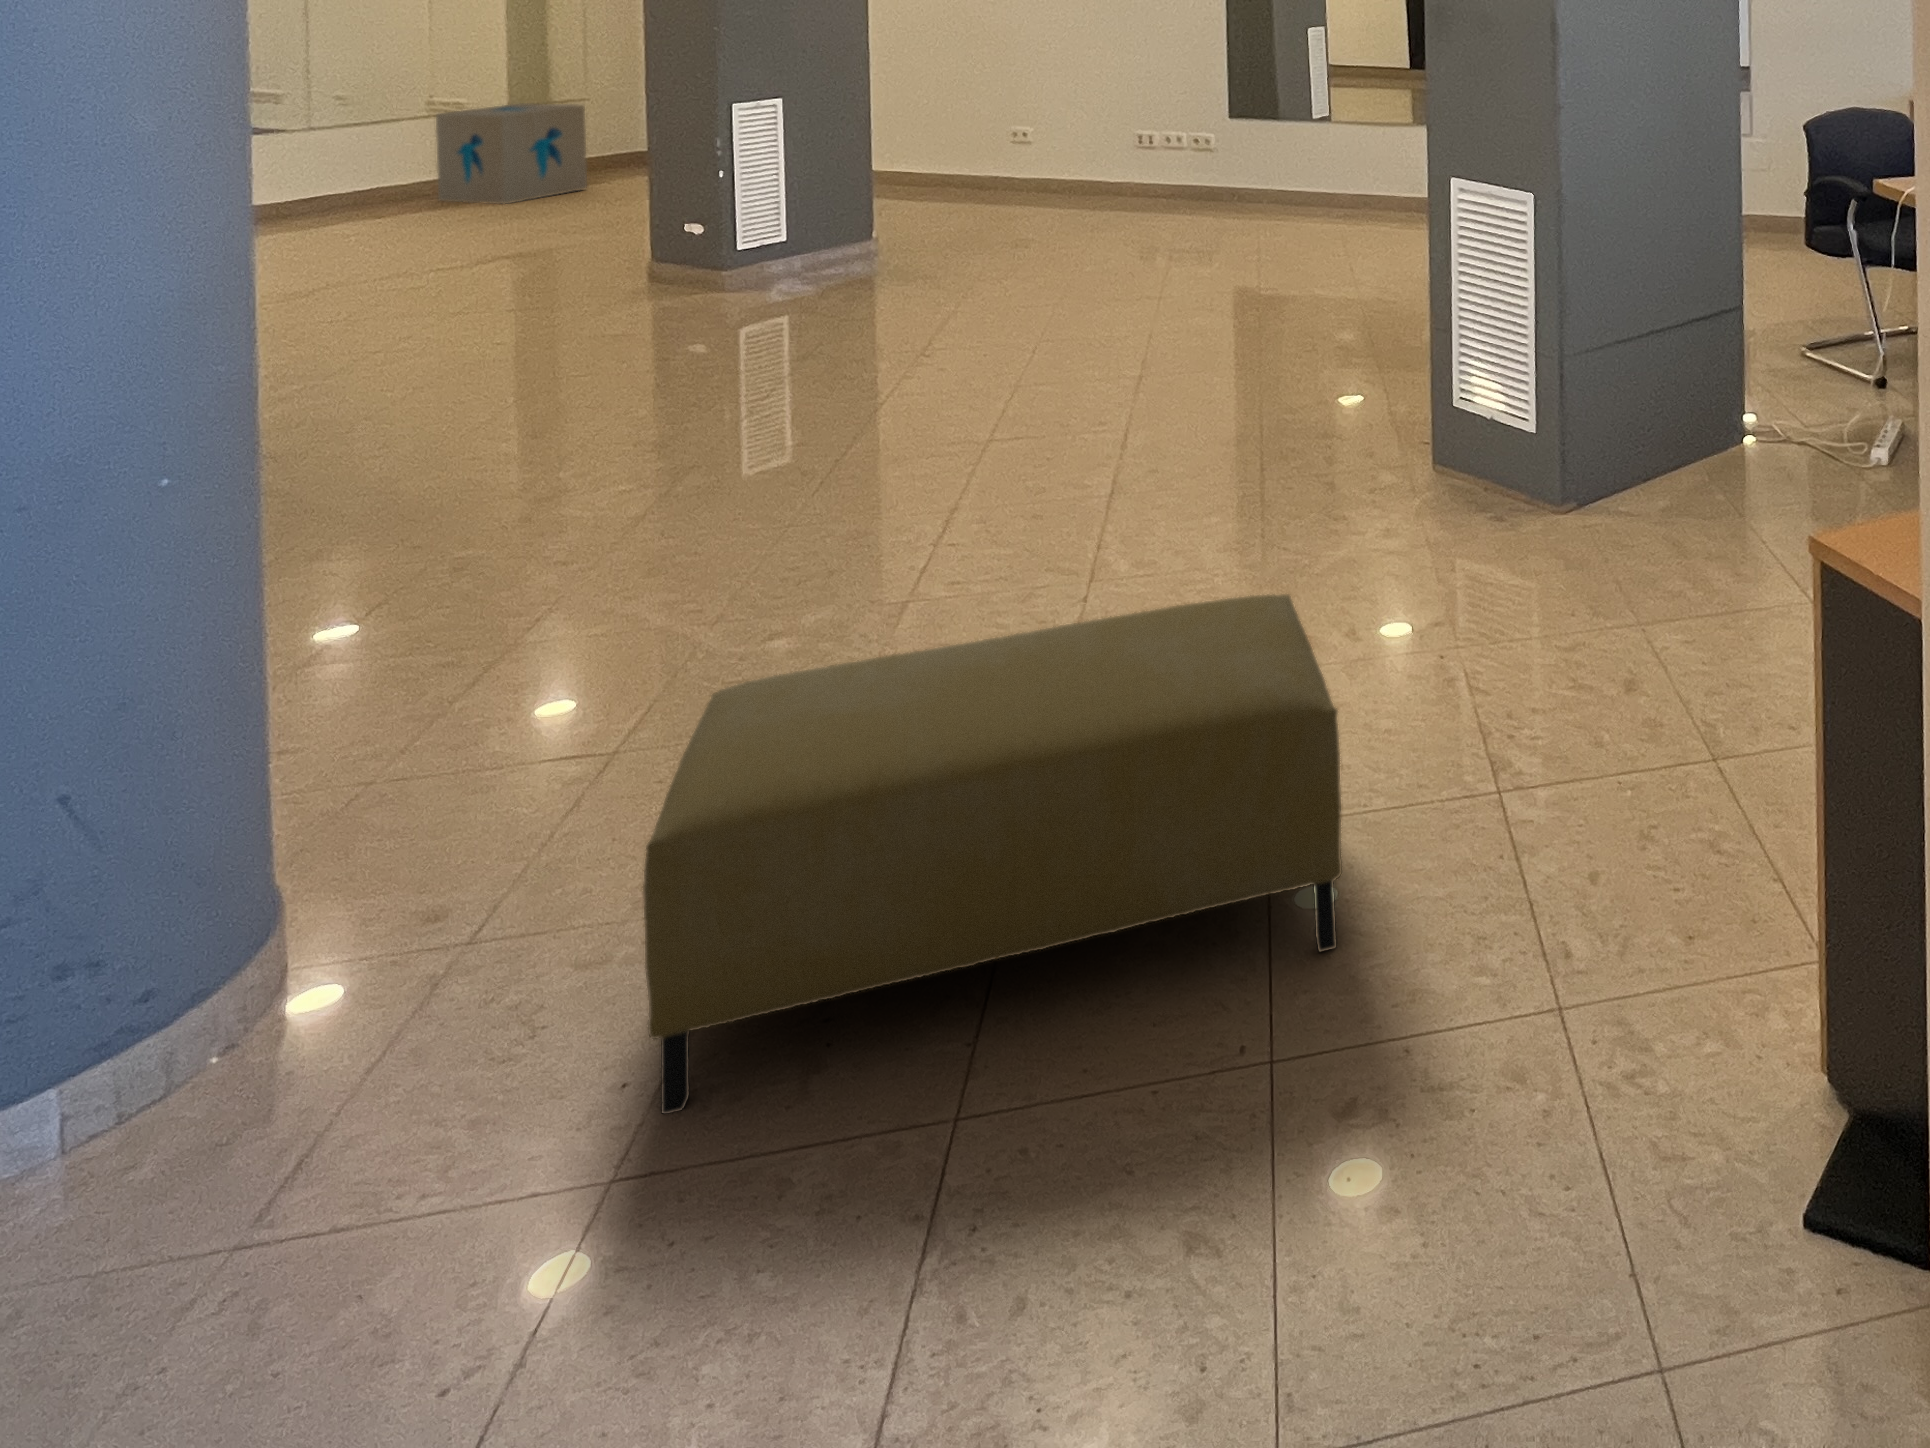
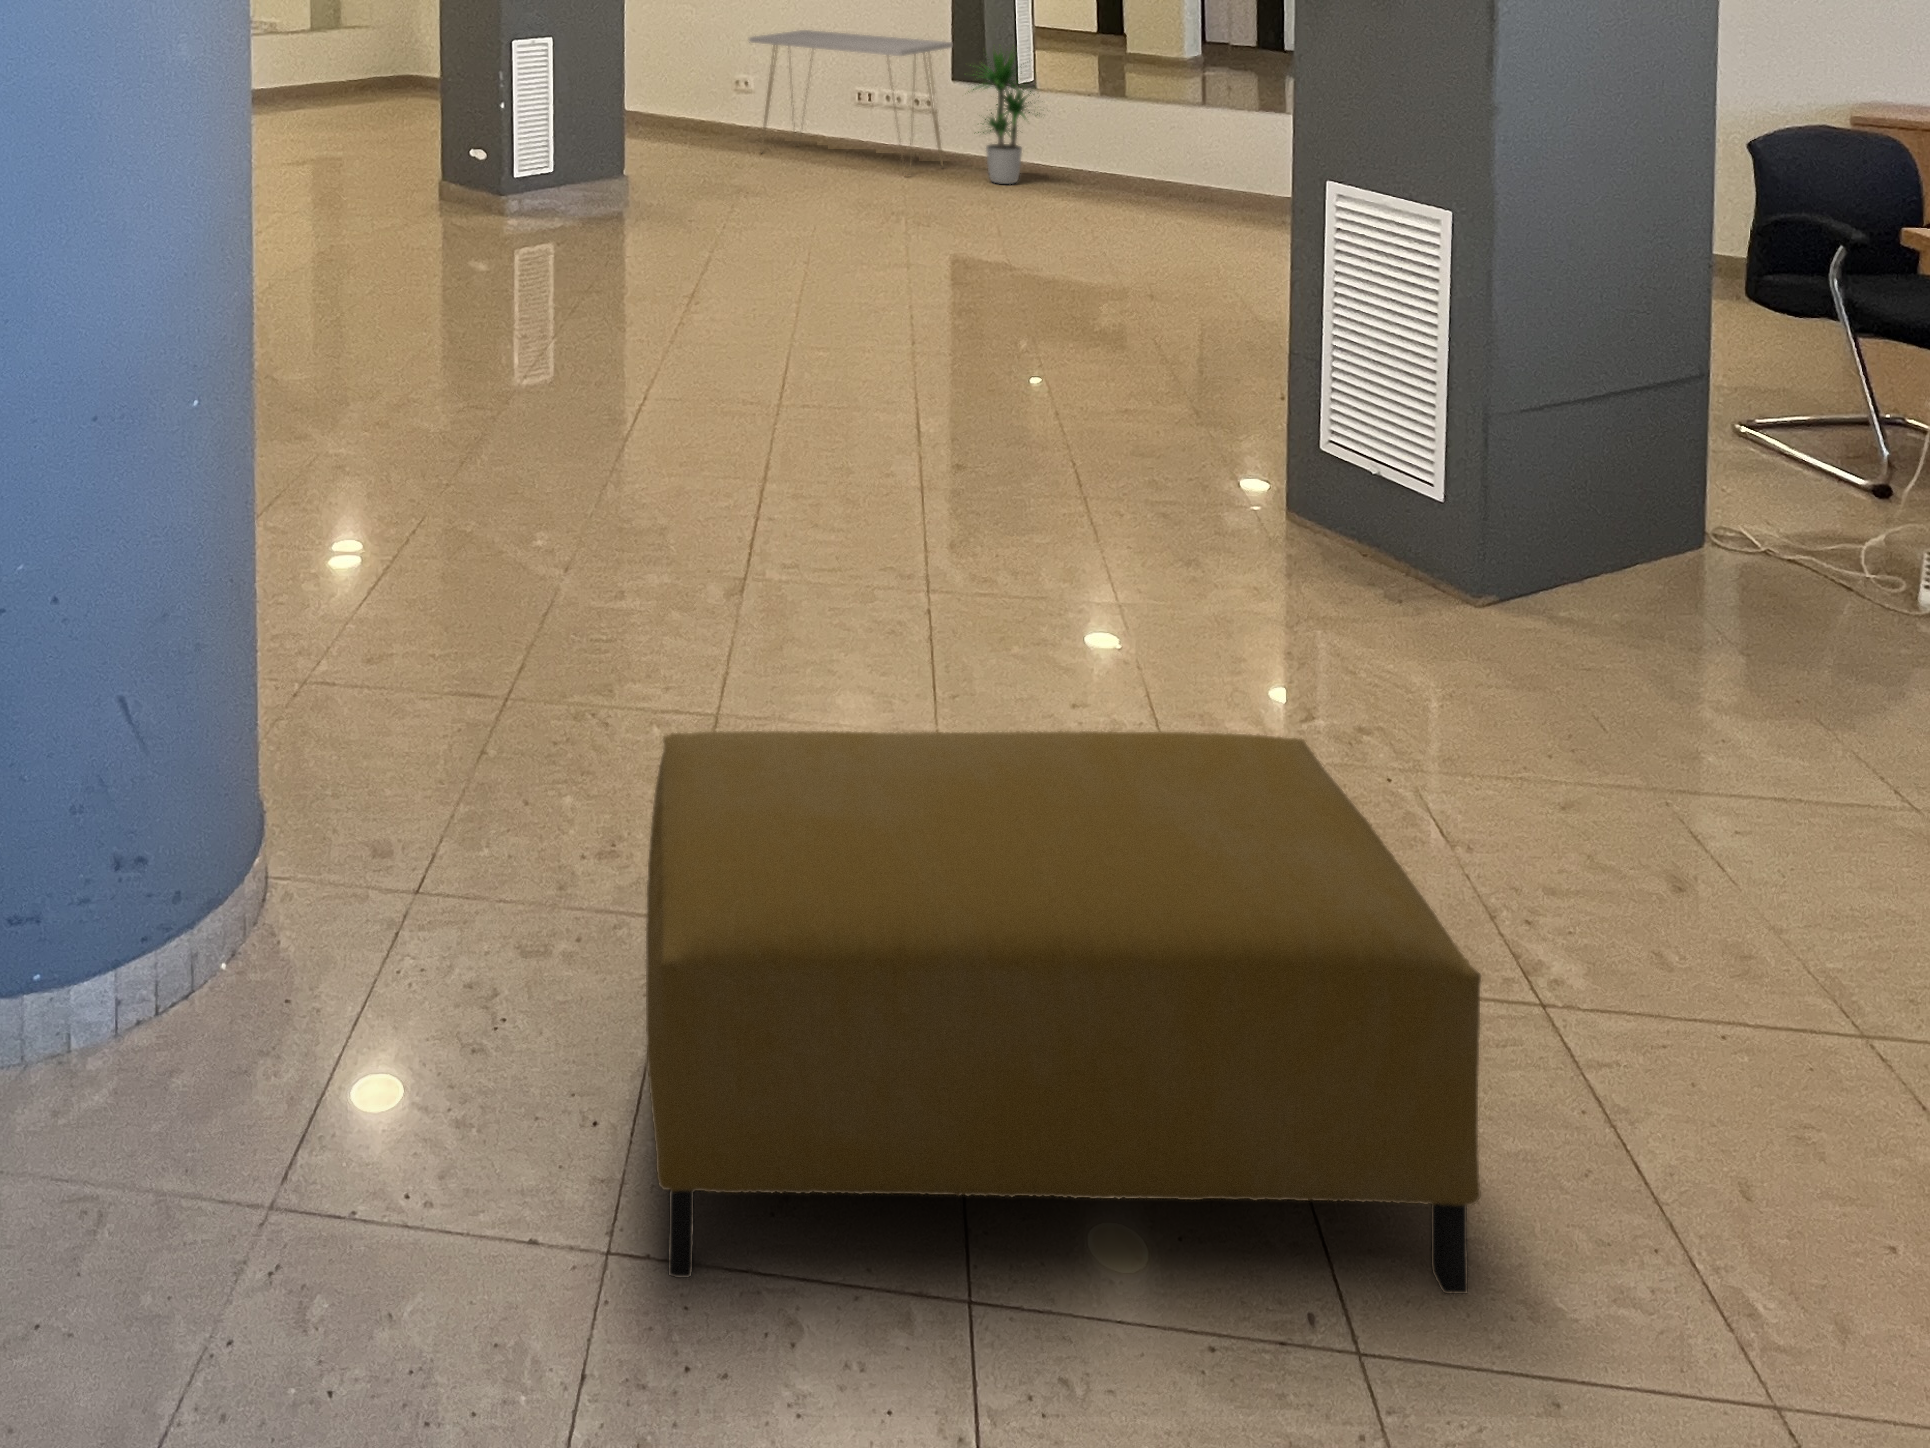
console table: none [1030,82,1244,222] -> present [749,30,953,165]
potted plant: none [1248,82,1337,220] -> present [965,52,1040,184]
cardboard box: present [436,103,587,204] -> none [273,22,378,107]

